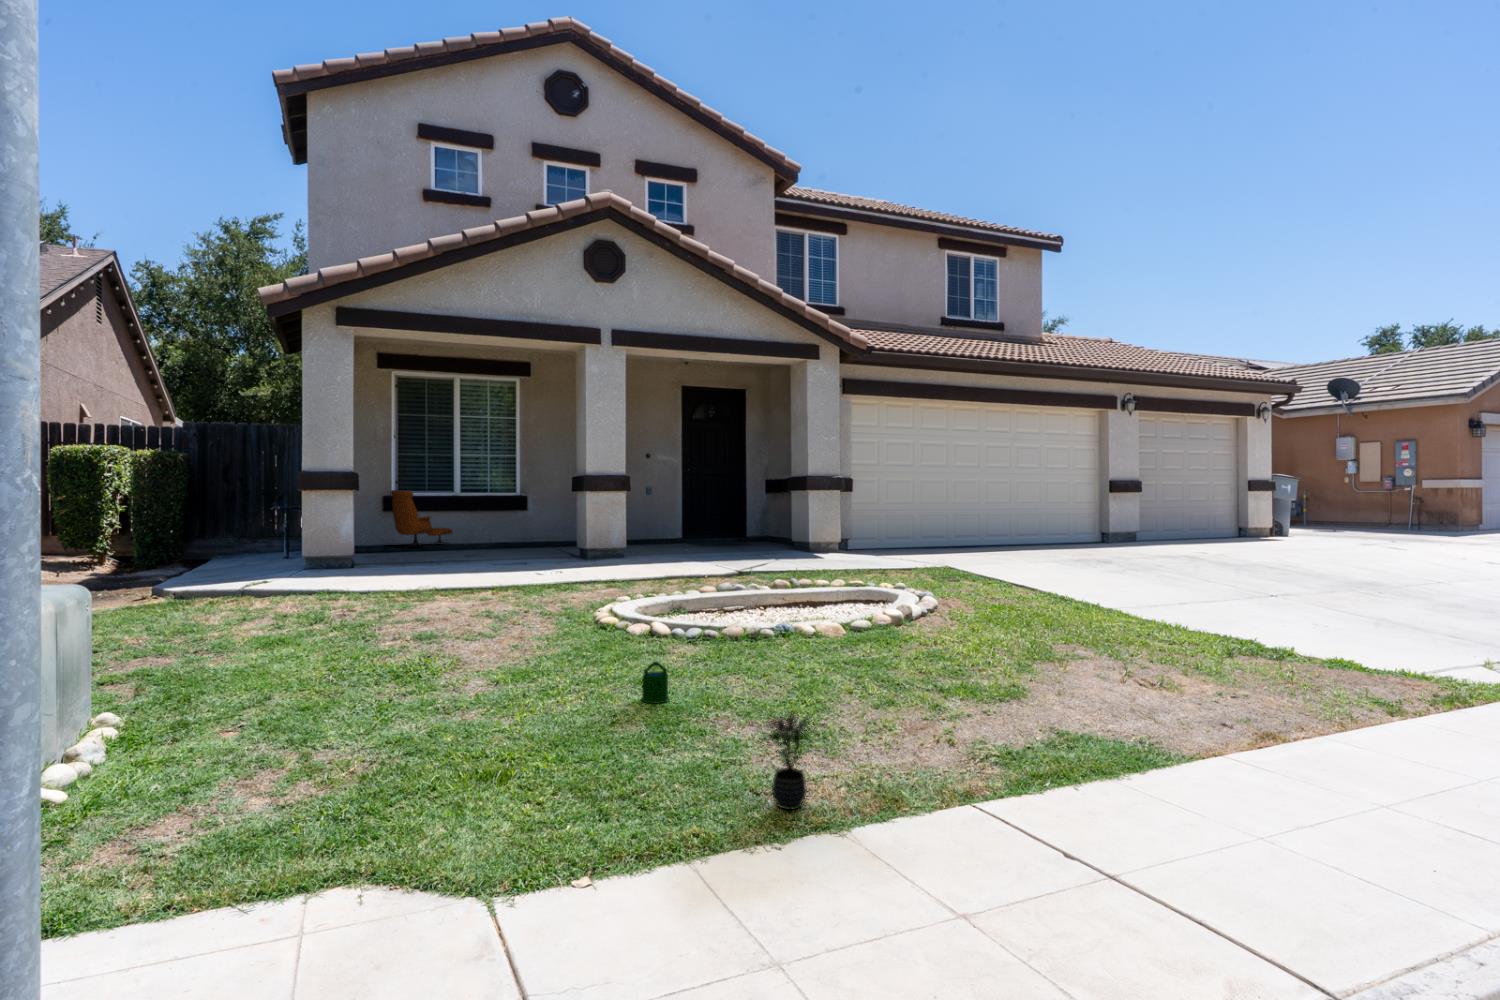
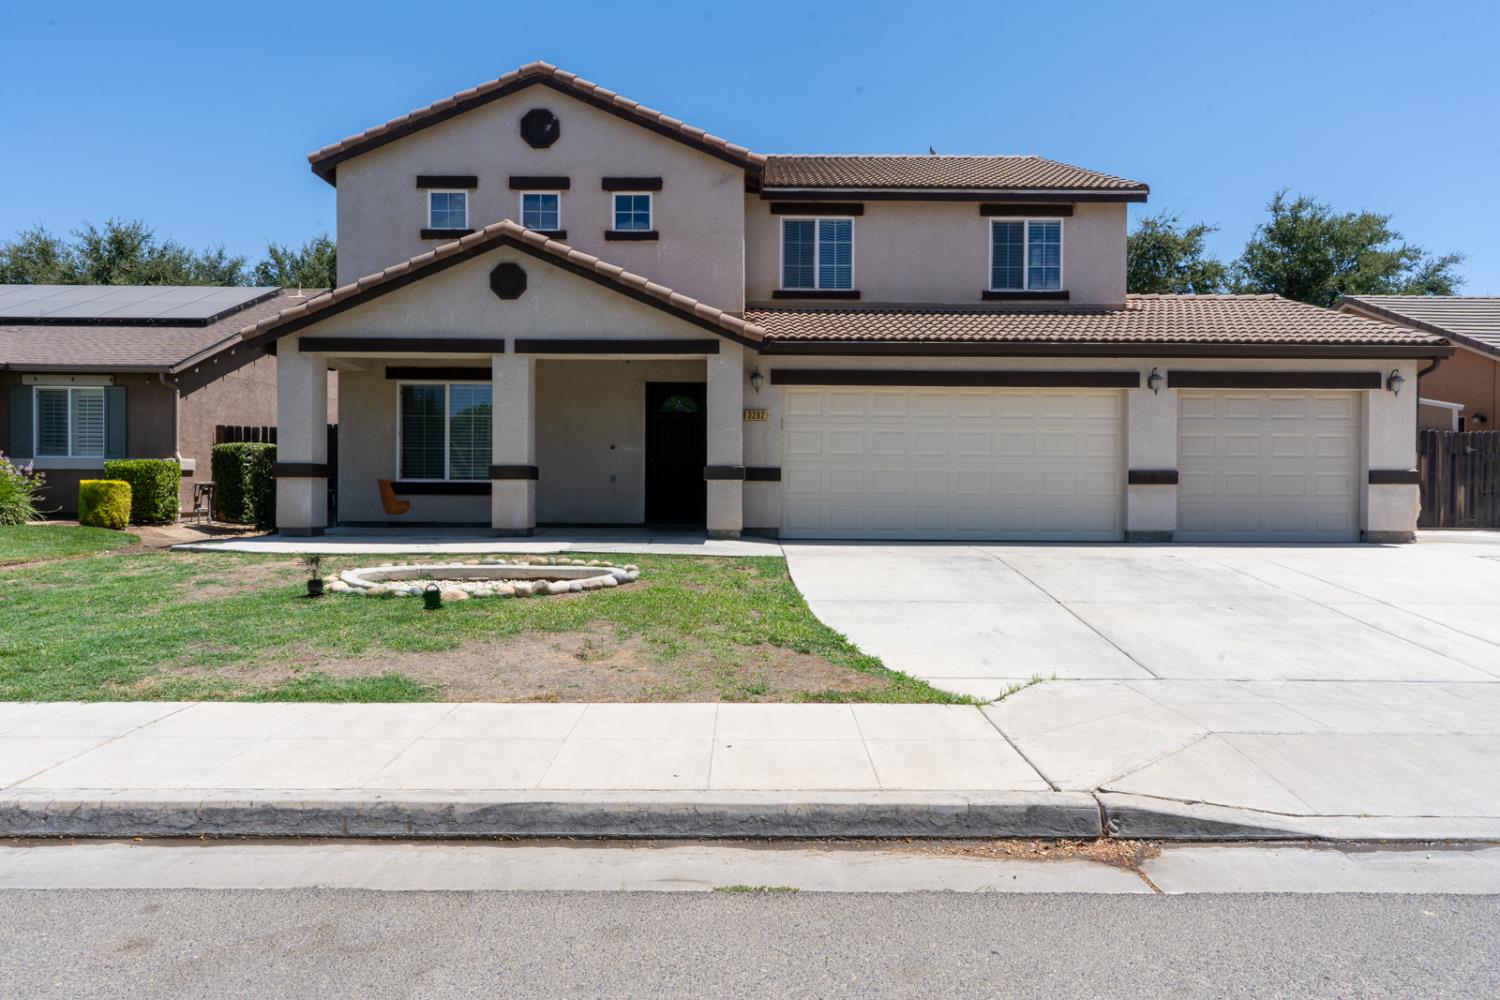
watering can: present [641,662,669,703] -> present [422,583,442,609]
potted plant: present [759,713,815,810] -> present [299,554,324,595]

